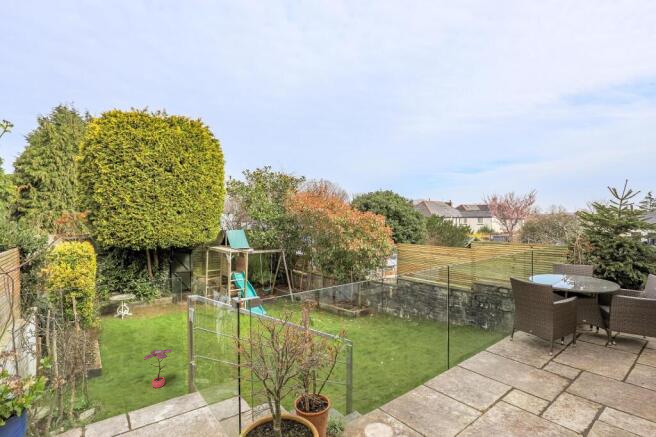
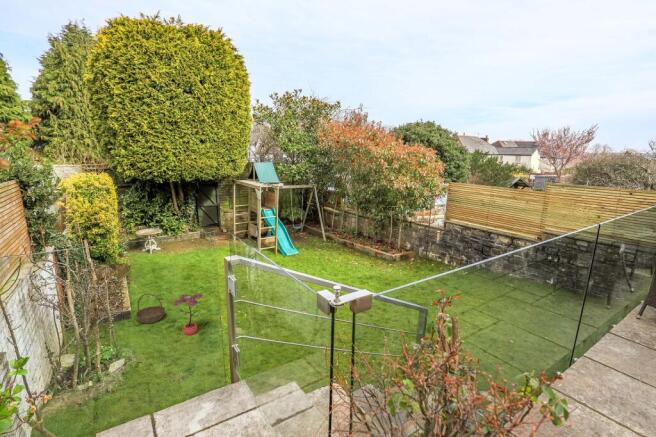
basket: none [107,351,135,380] -> present [135,293,165,324]

